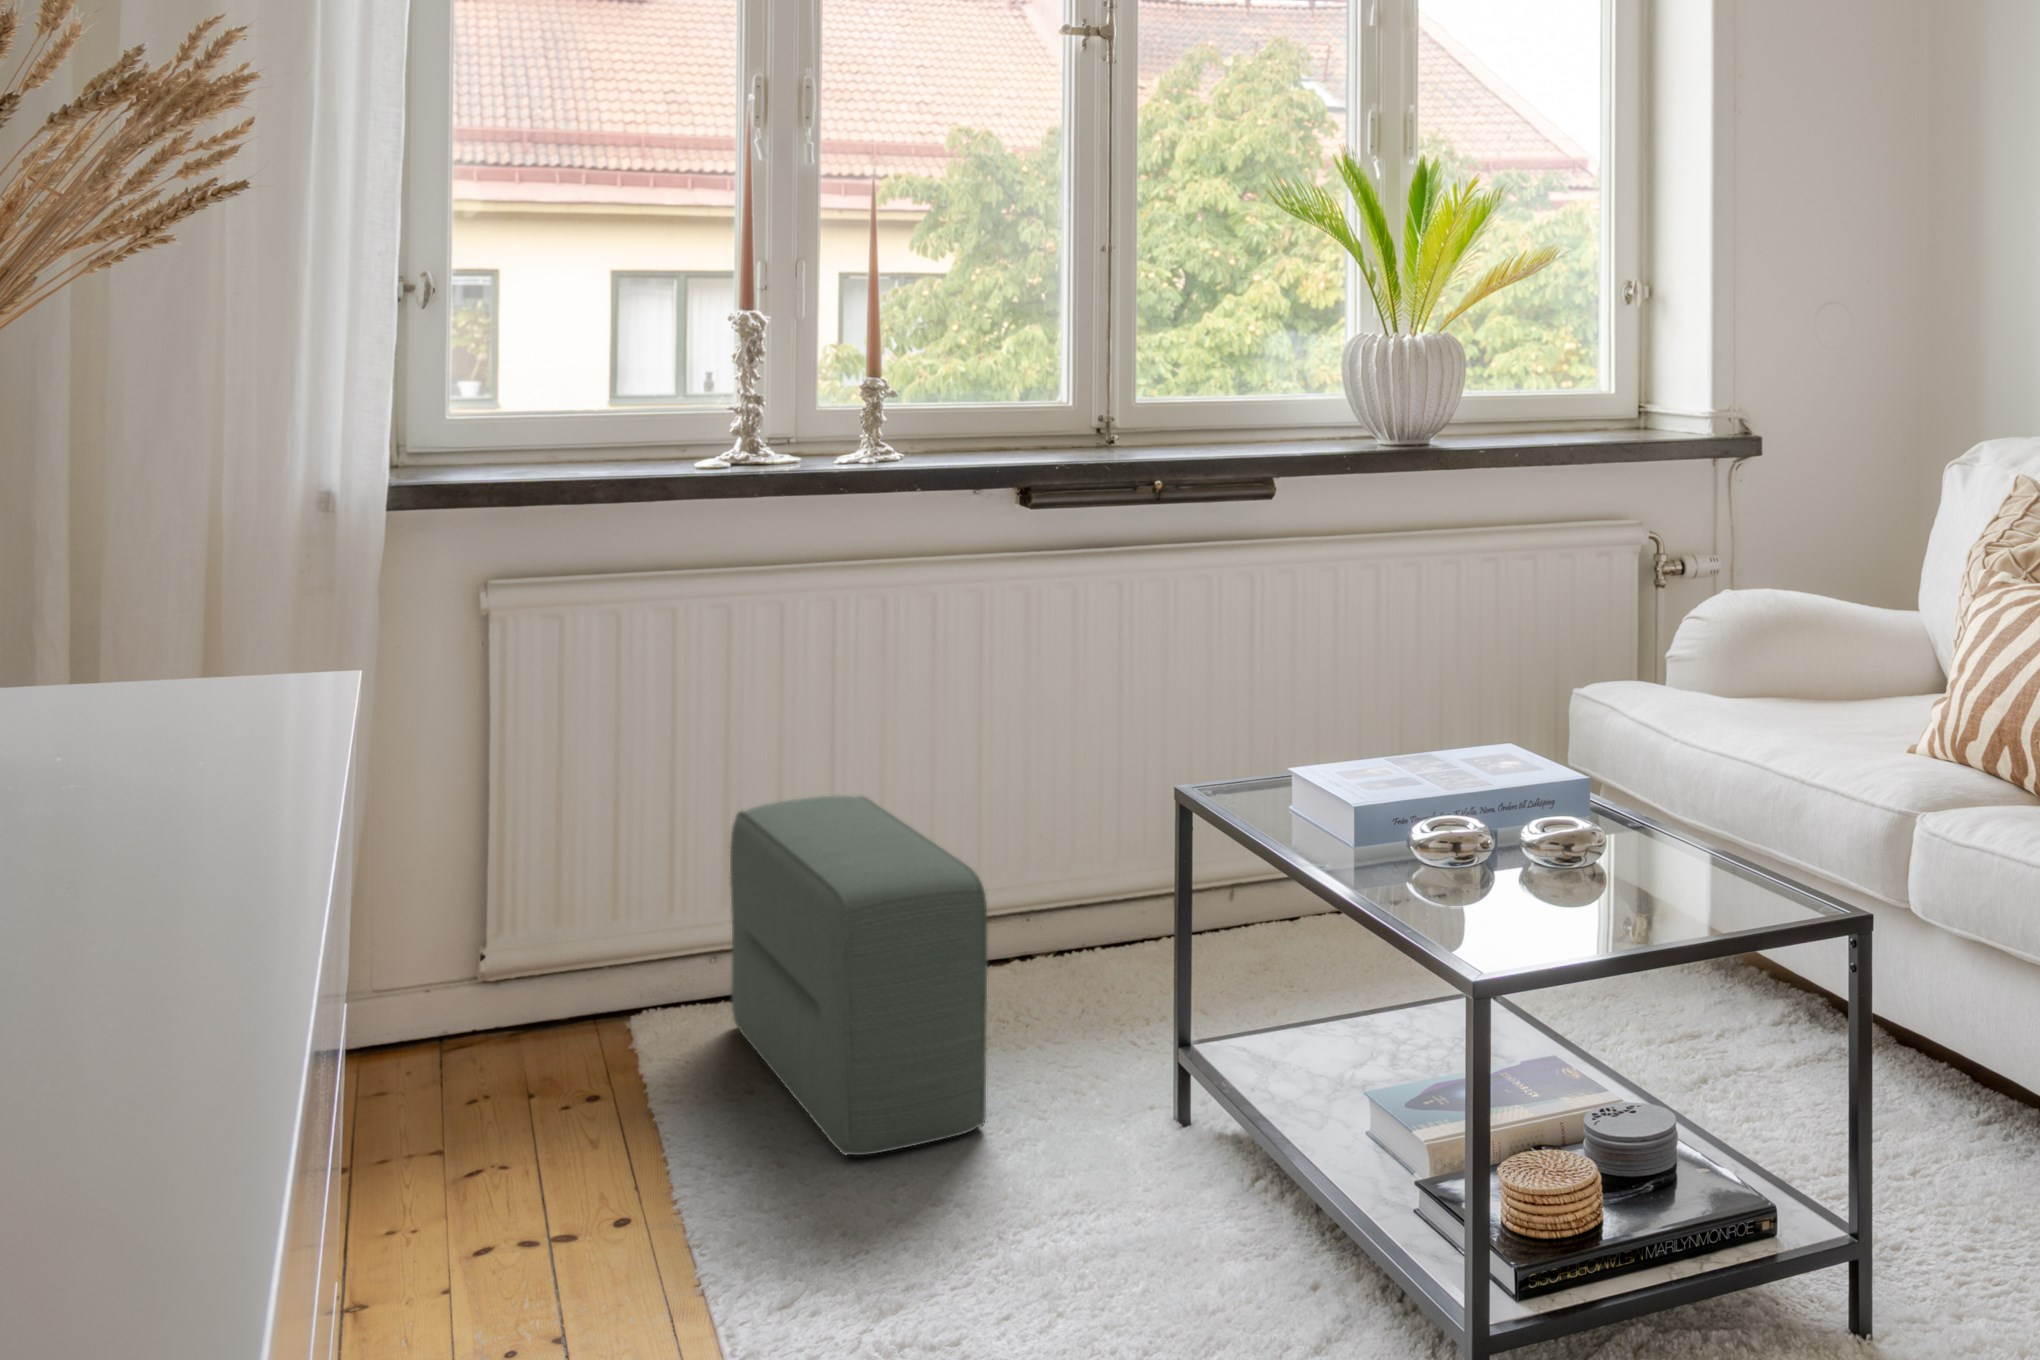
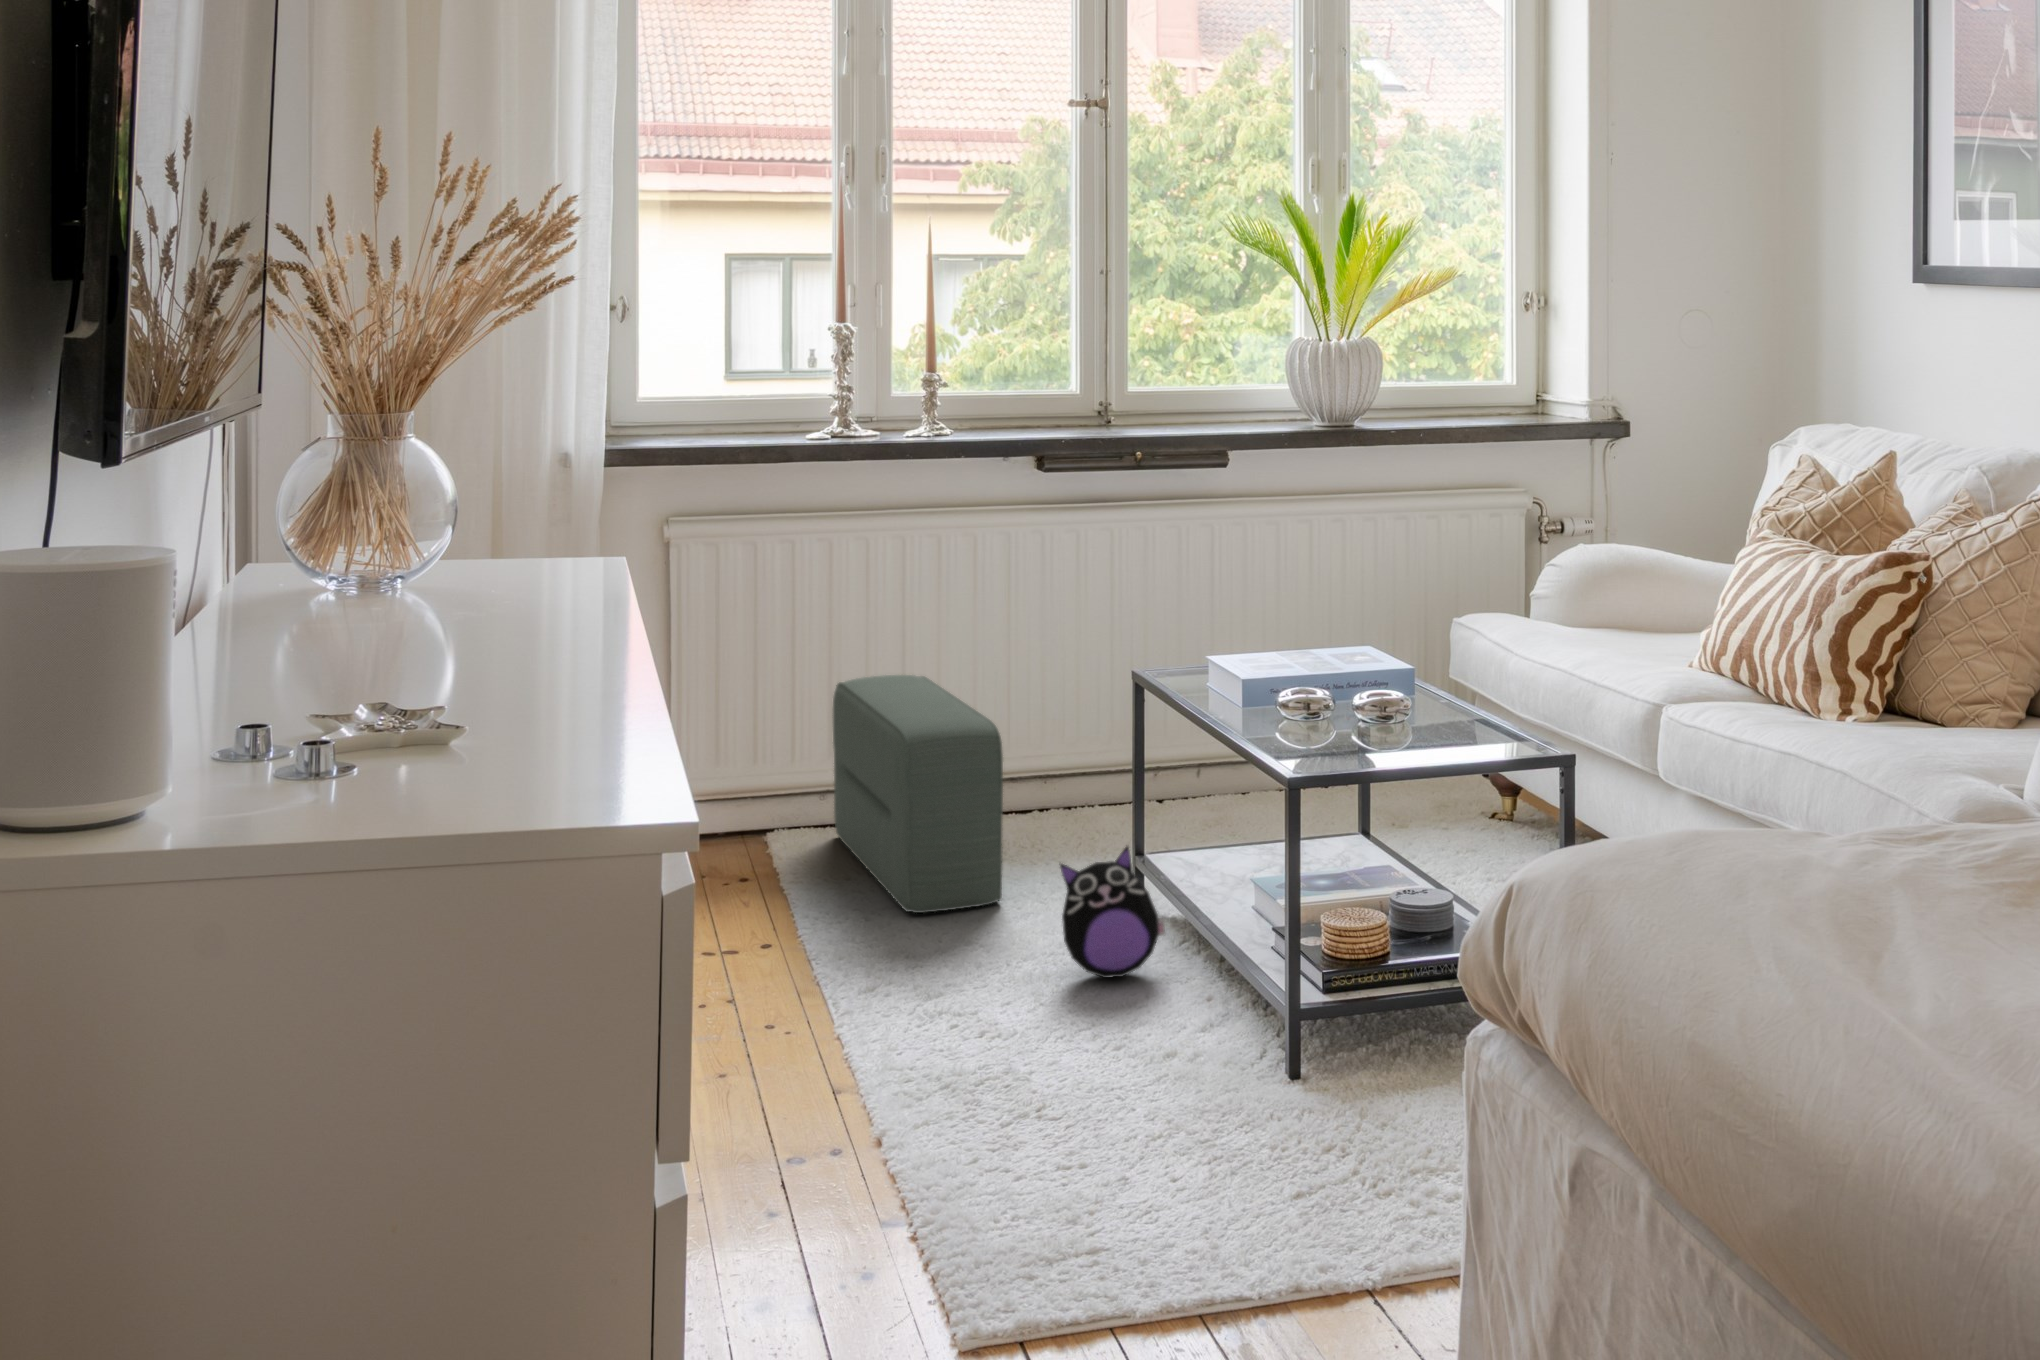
plush toy: none [1085,1053,1242,1260] -> present [1060,846,1165,978]

